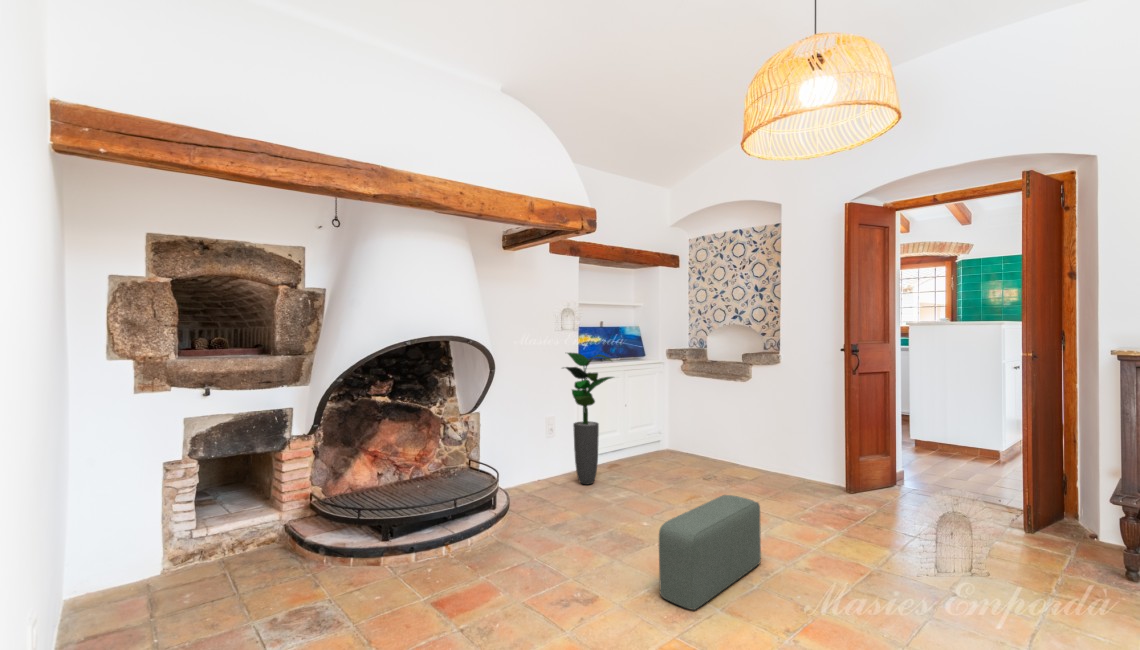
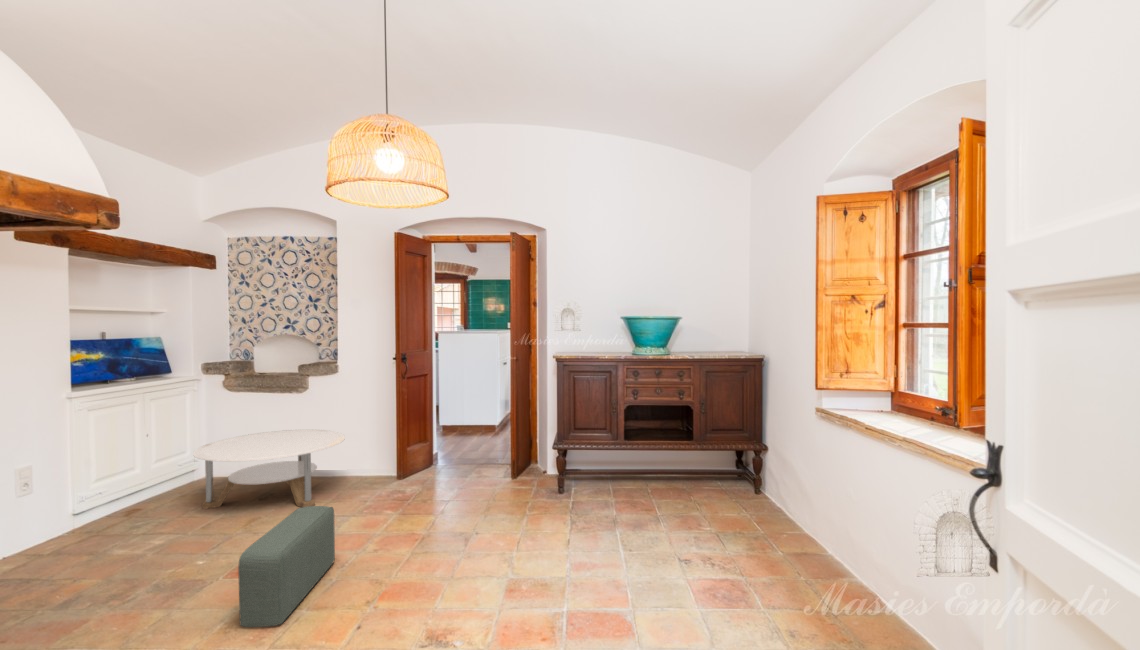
potted plant: present [565,353,613,484] -> none [54,377,141,543]
round table: none [653,417,787,499] -> present [193,430,345,509]

